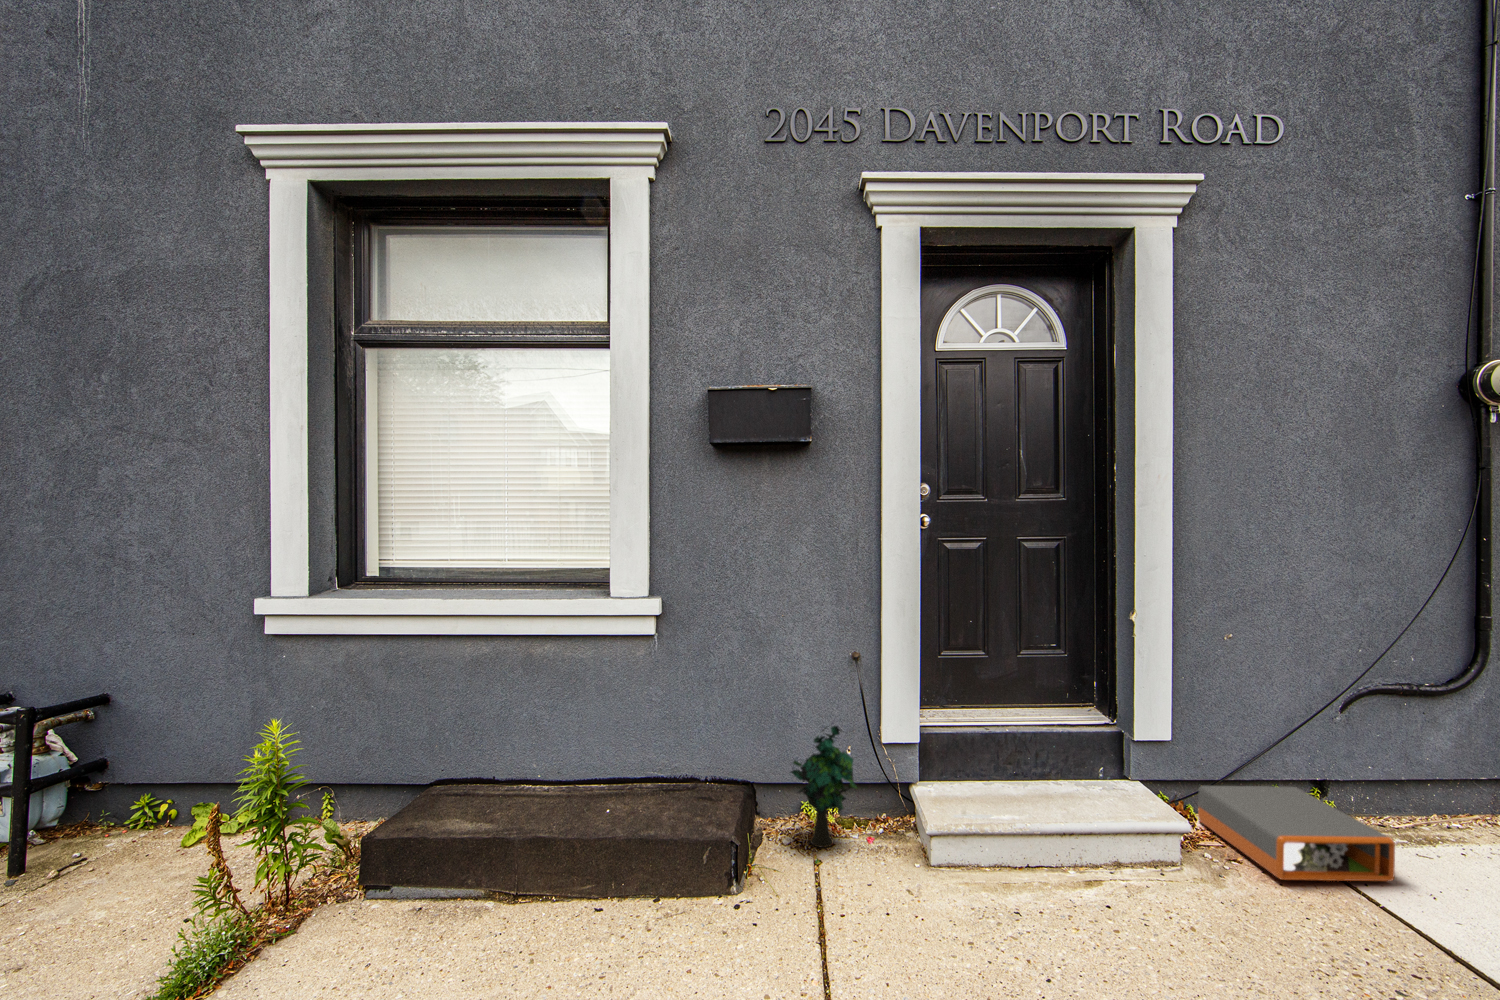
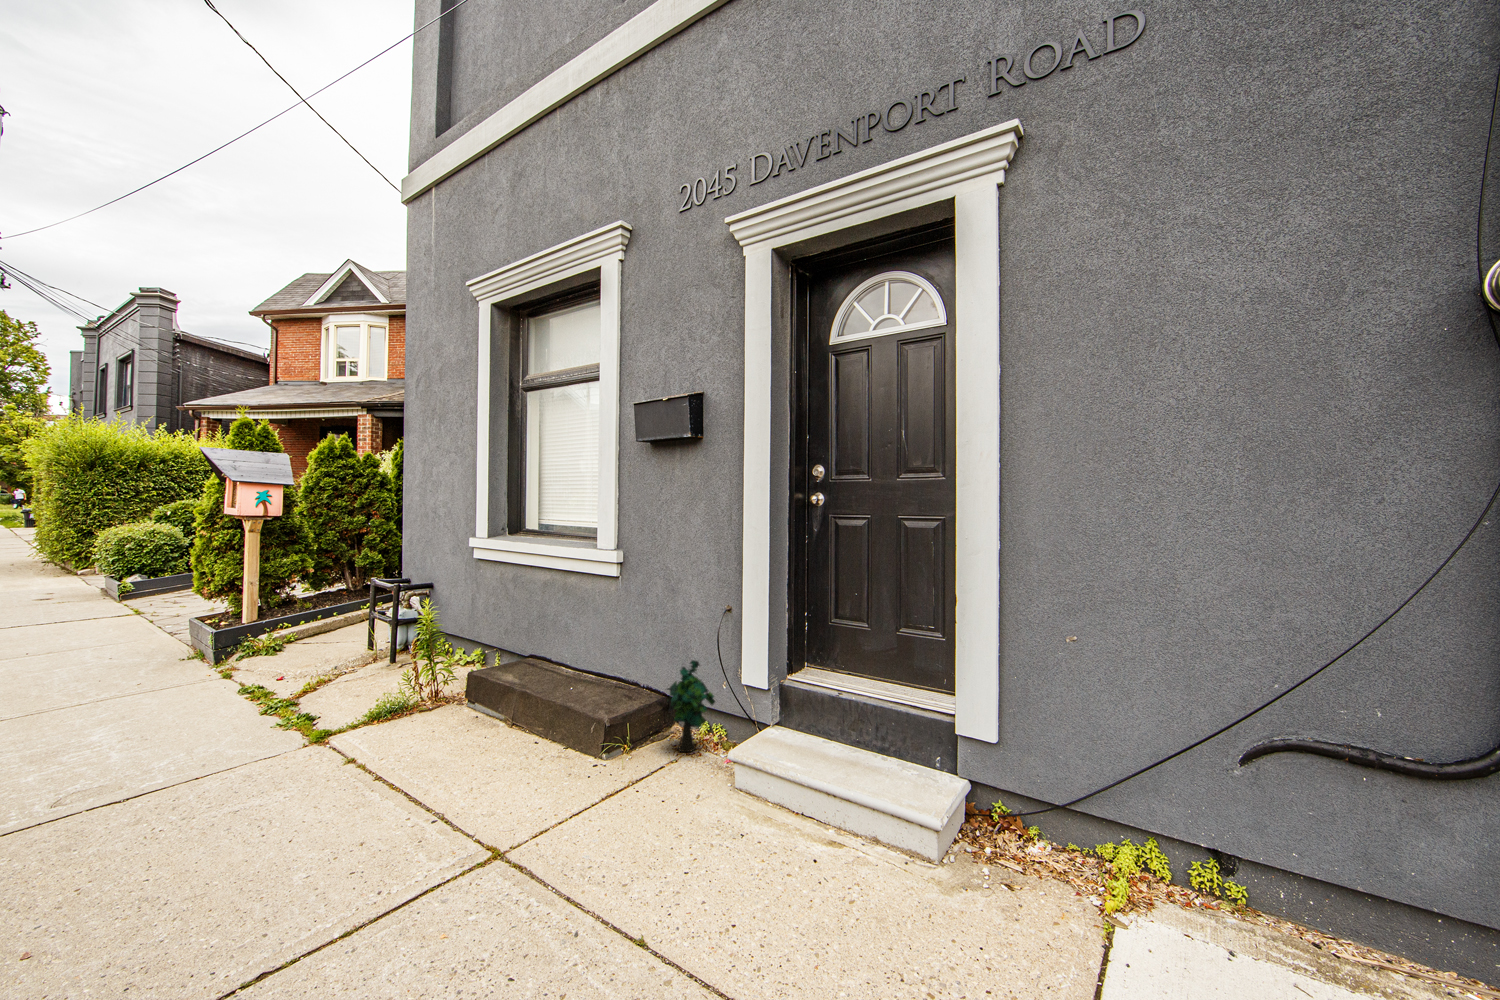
storage box: present [1198,786,1395,881] -> none [982,801,1151,962]

